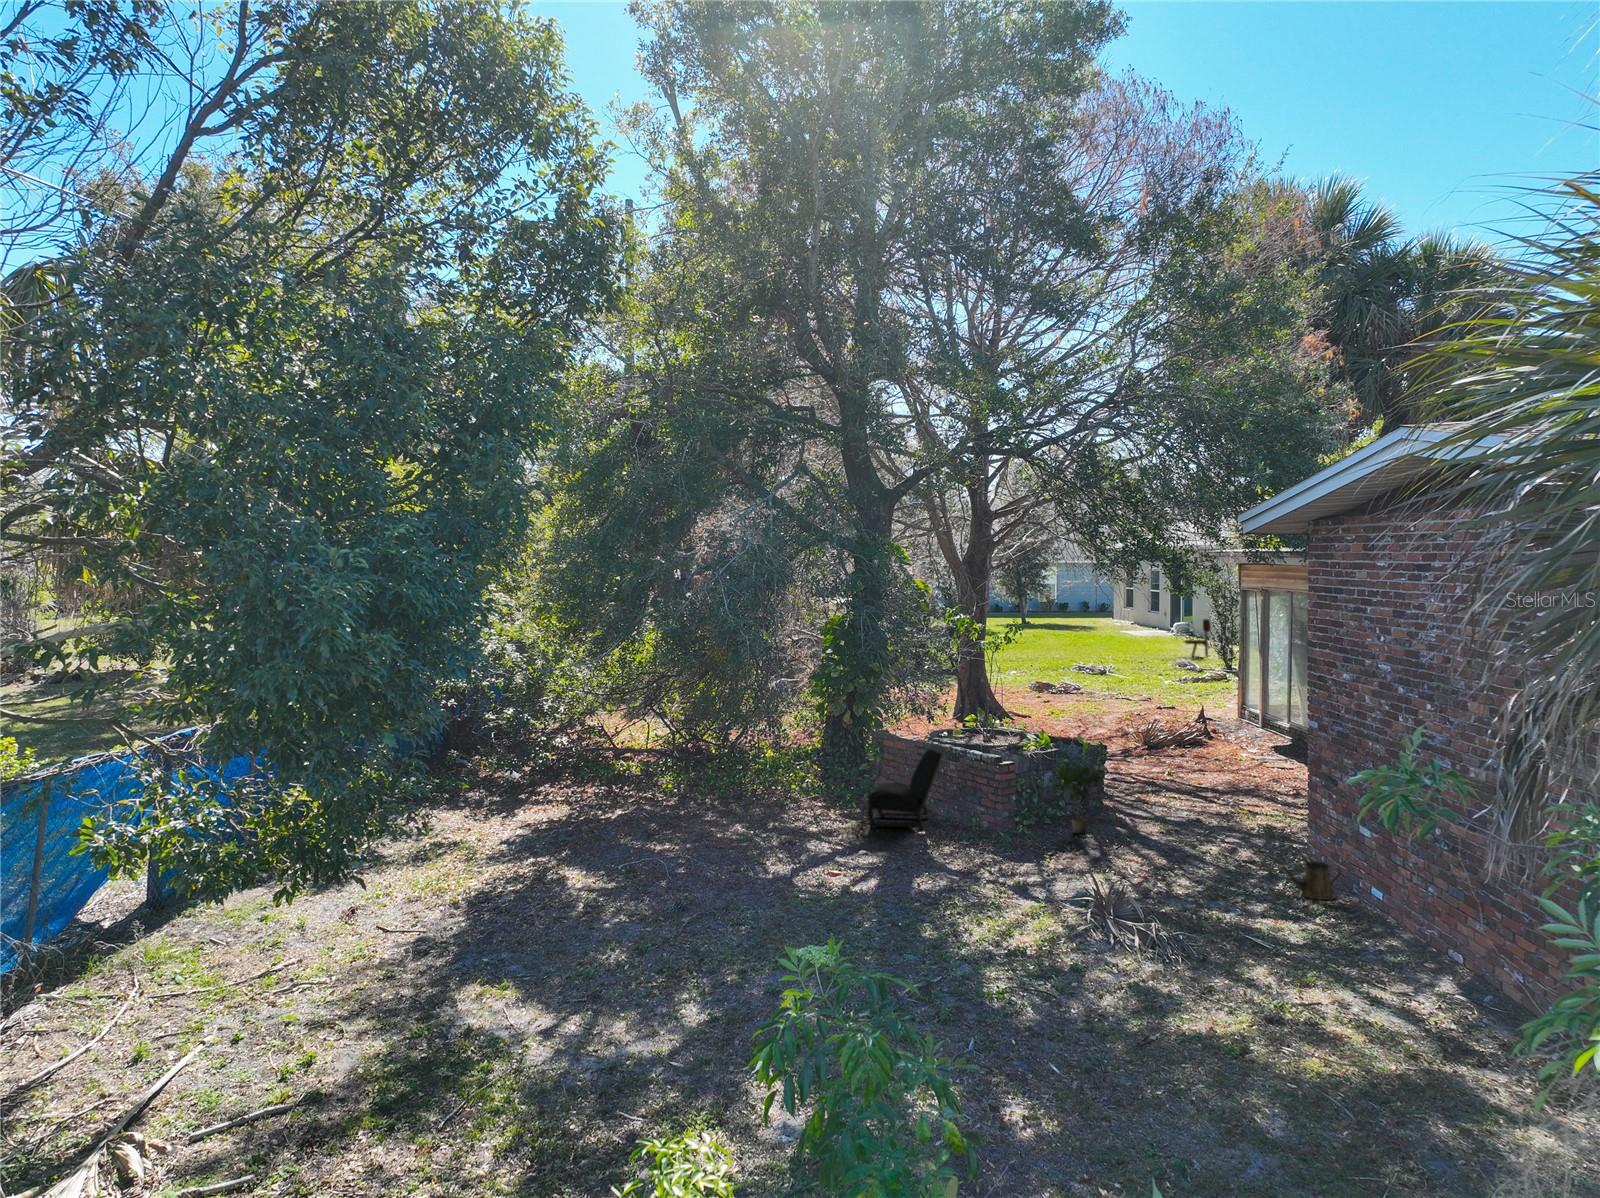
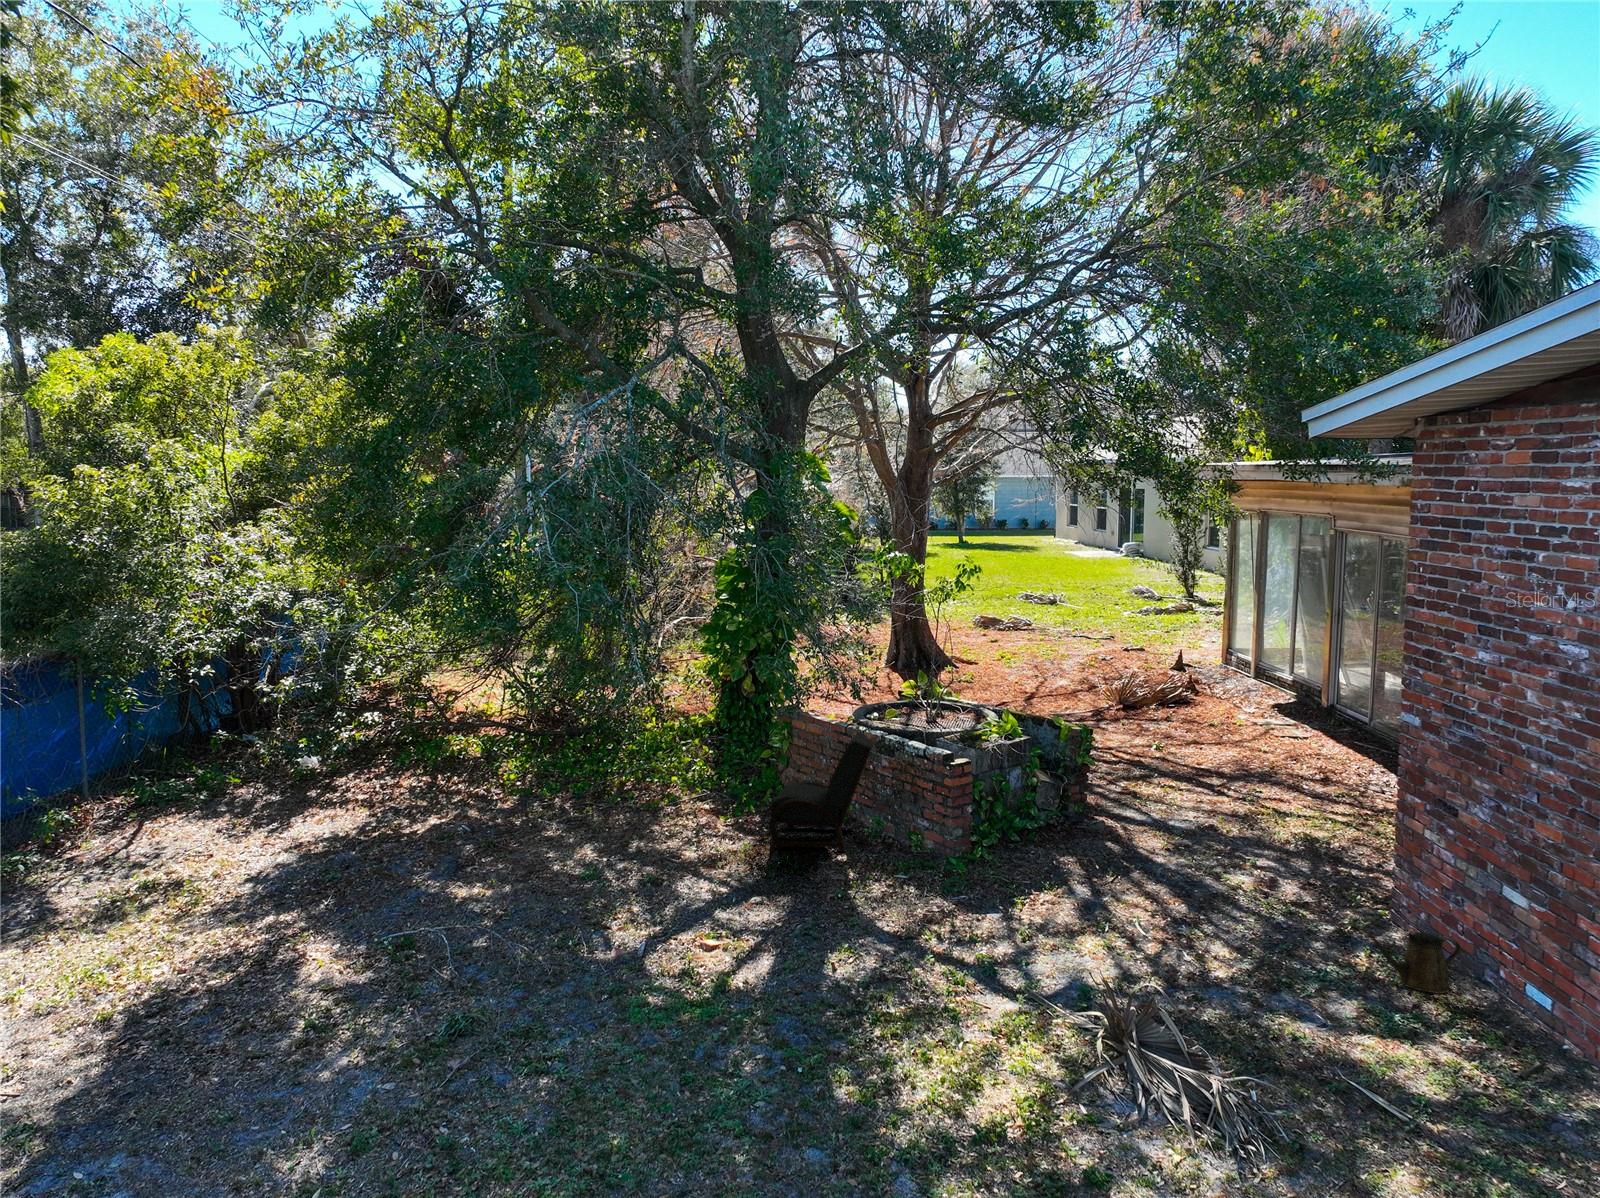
bench: present [1185,619,1211,659] -> none [1142,541,1171,586]
potted plant: present [1050,761,1102,834] -> none [1018,755,1093,856]

